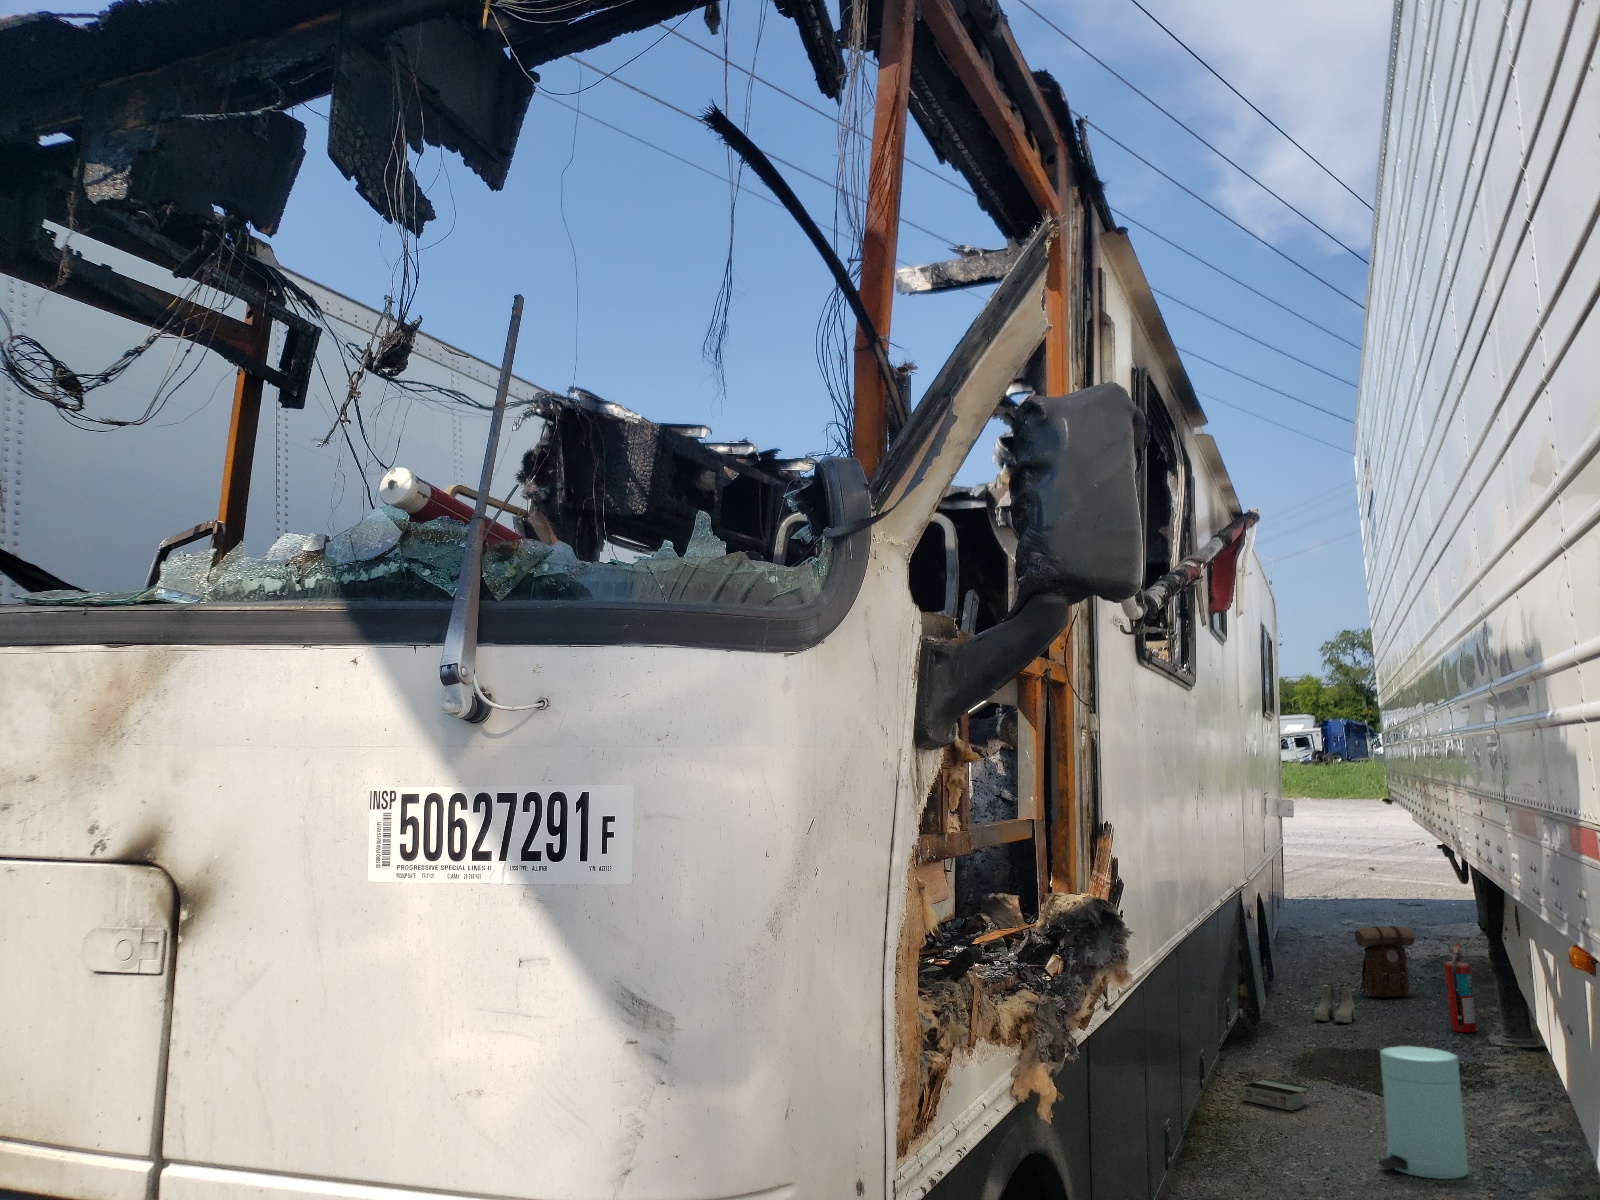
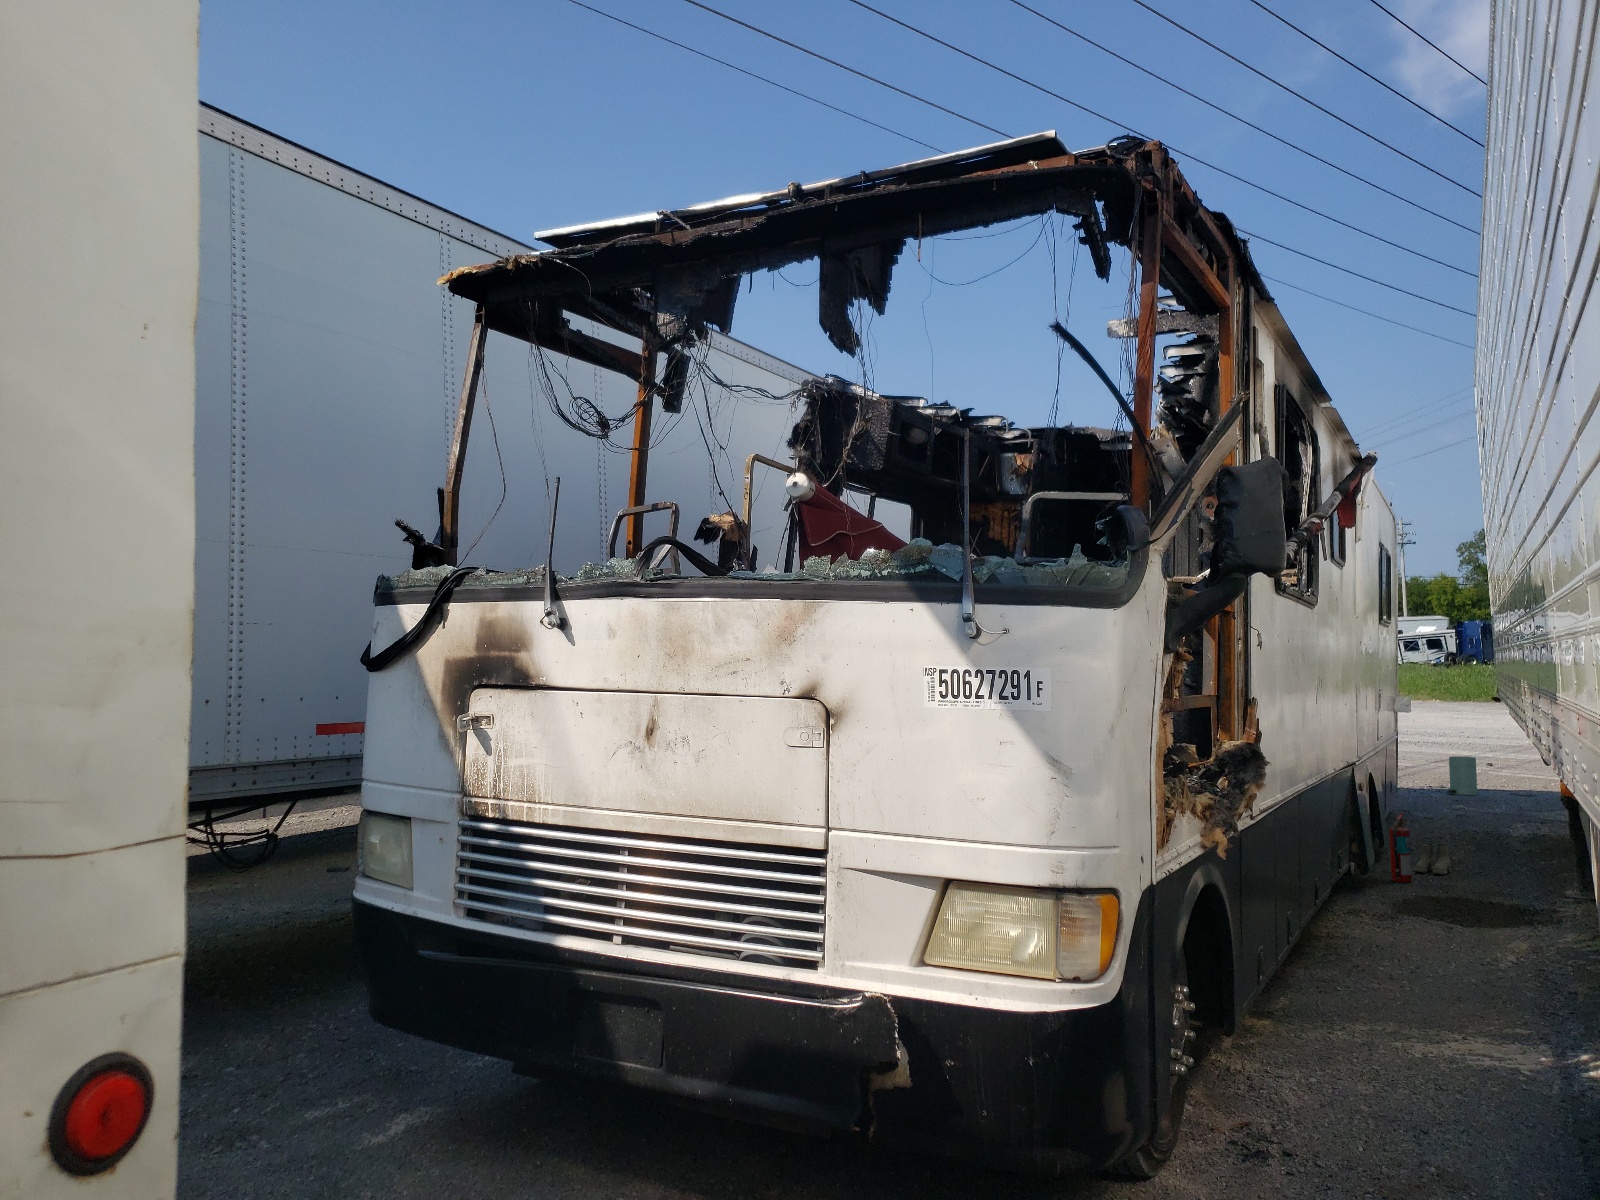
backpack: present [1355,926,1416,998] -> none [1455,800,1509,858]
fire extinguisher: present [1444,943,1476,1032] -> present [1389,813,1412,882]
trash can: present [1378,1046,1468,1179] -> present [1446,756,1477,795]
toolbox: present [1242,1079,1312,1111] -> none [1349,905,1405,927]

